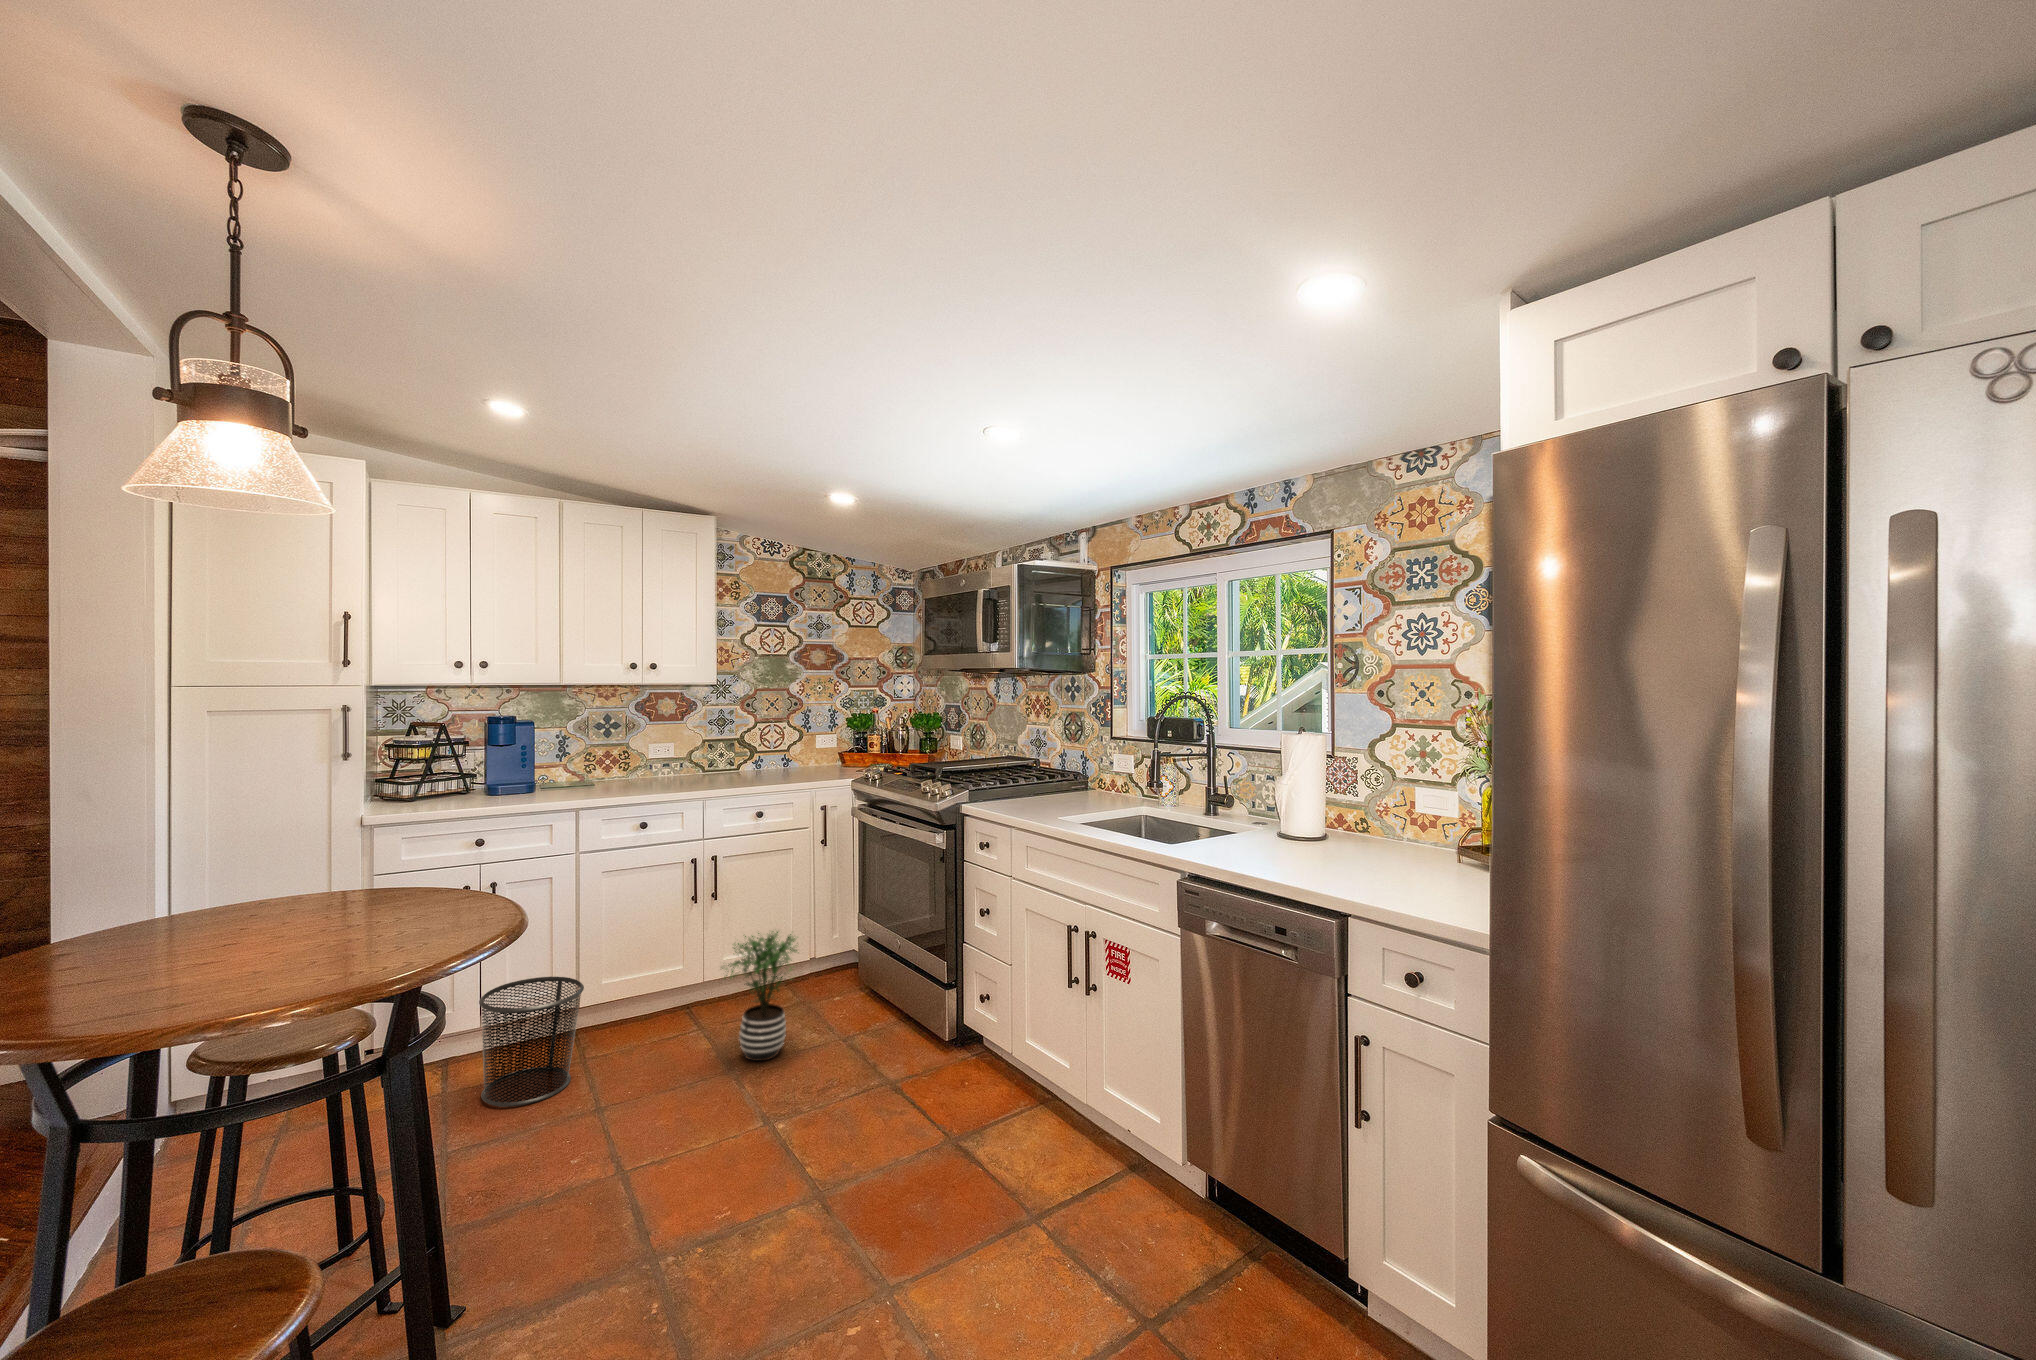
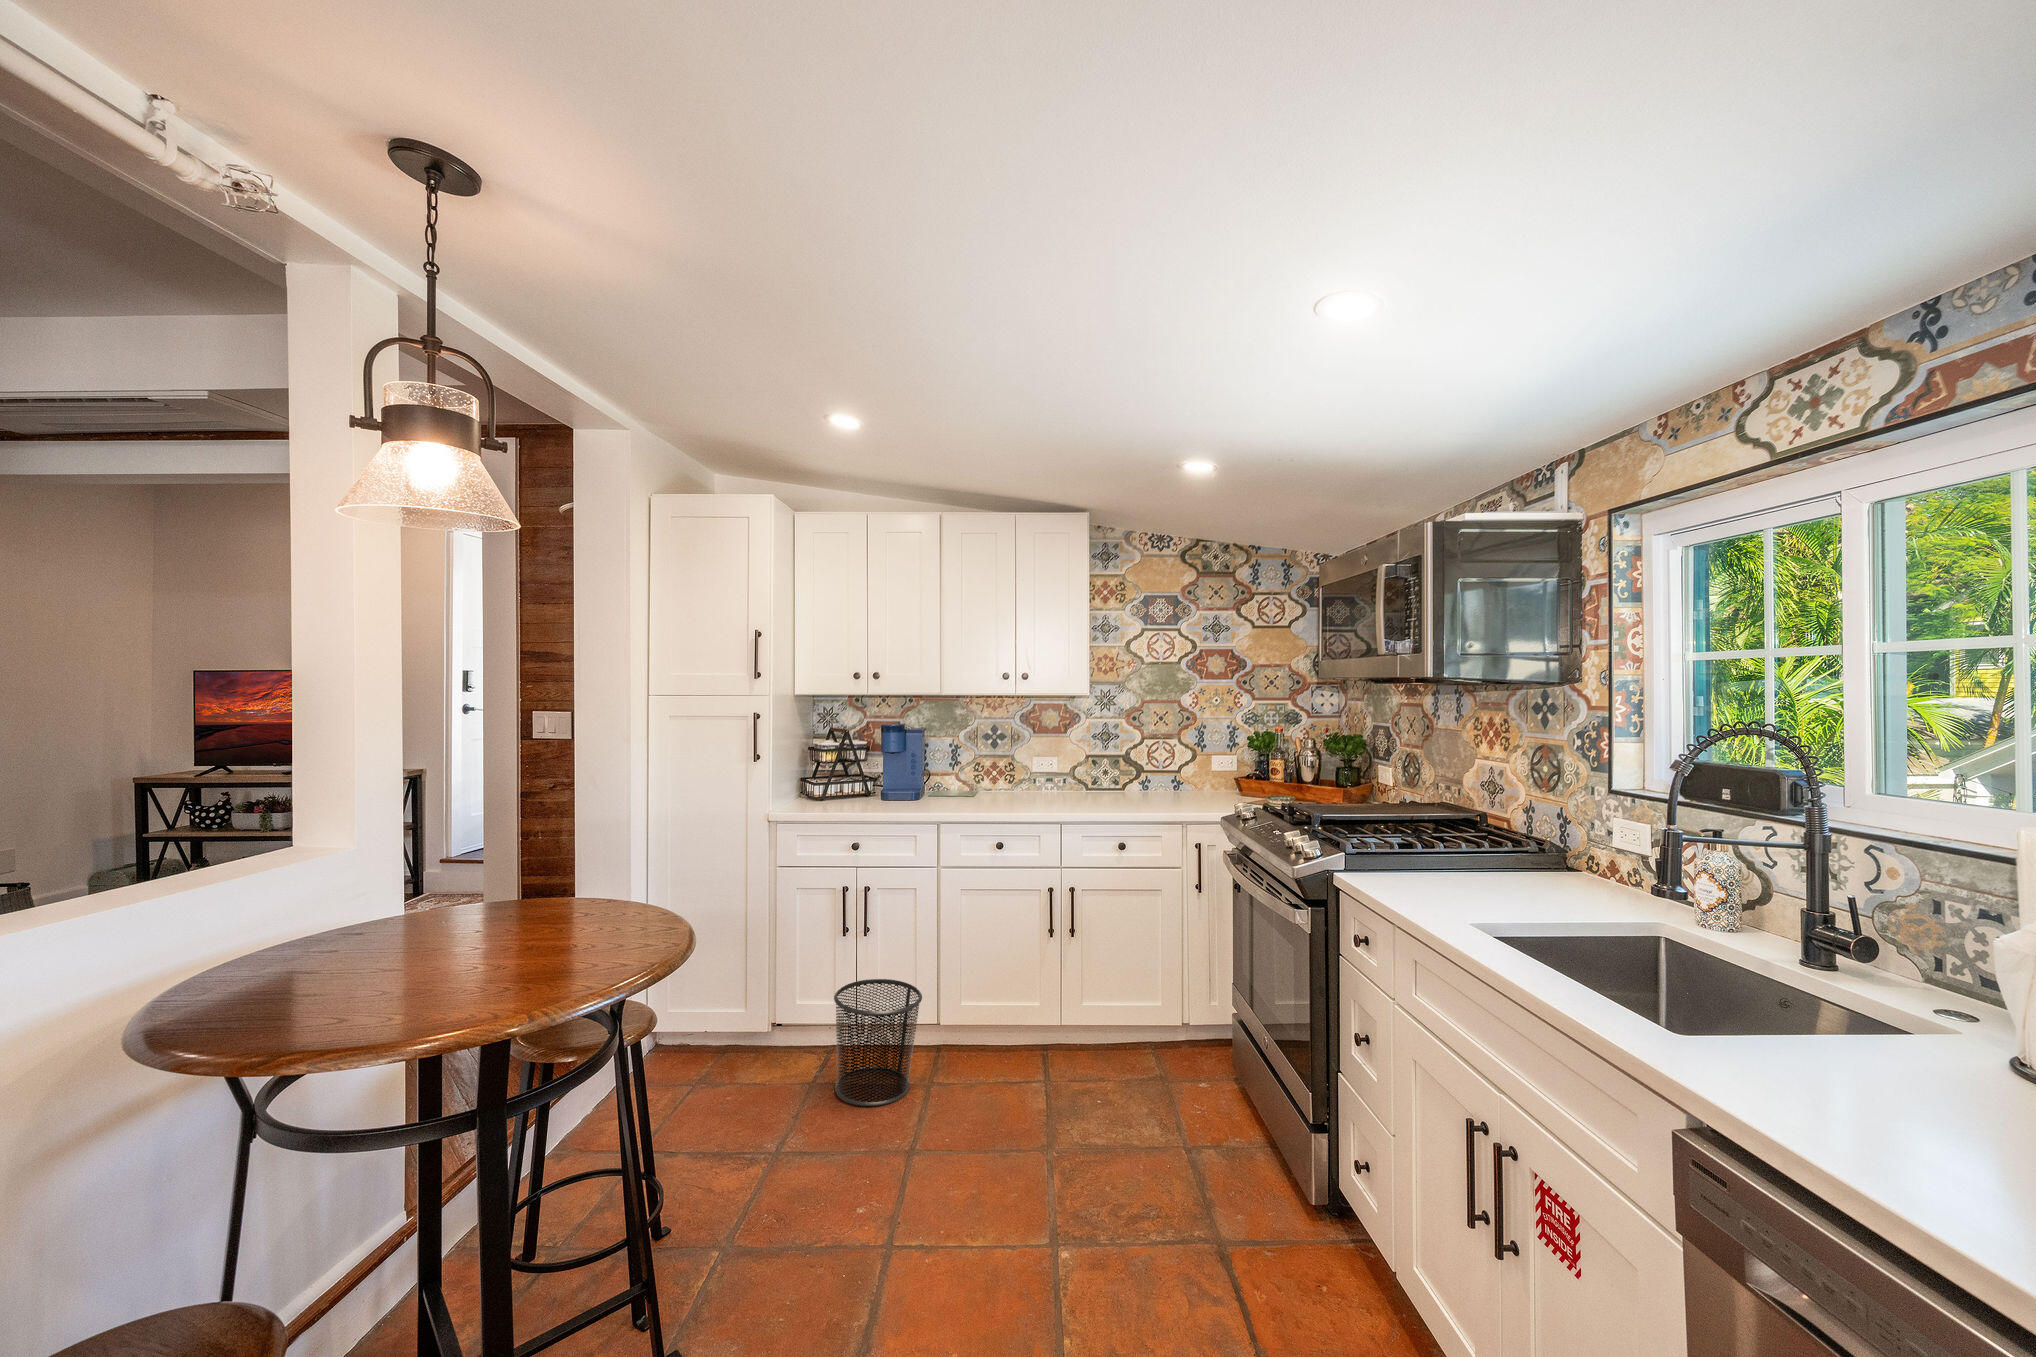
potted plant: present [722,931,799,1061] -> none [1034,980,1136,1139]

